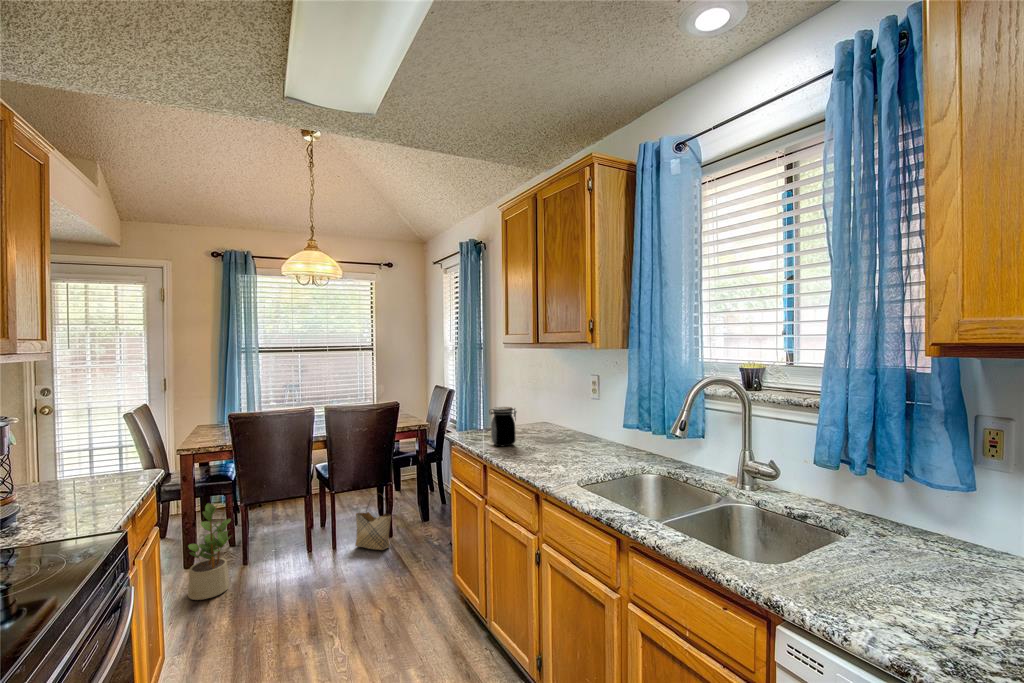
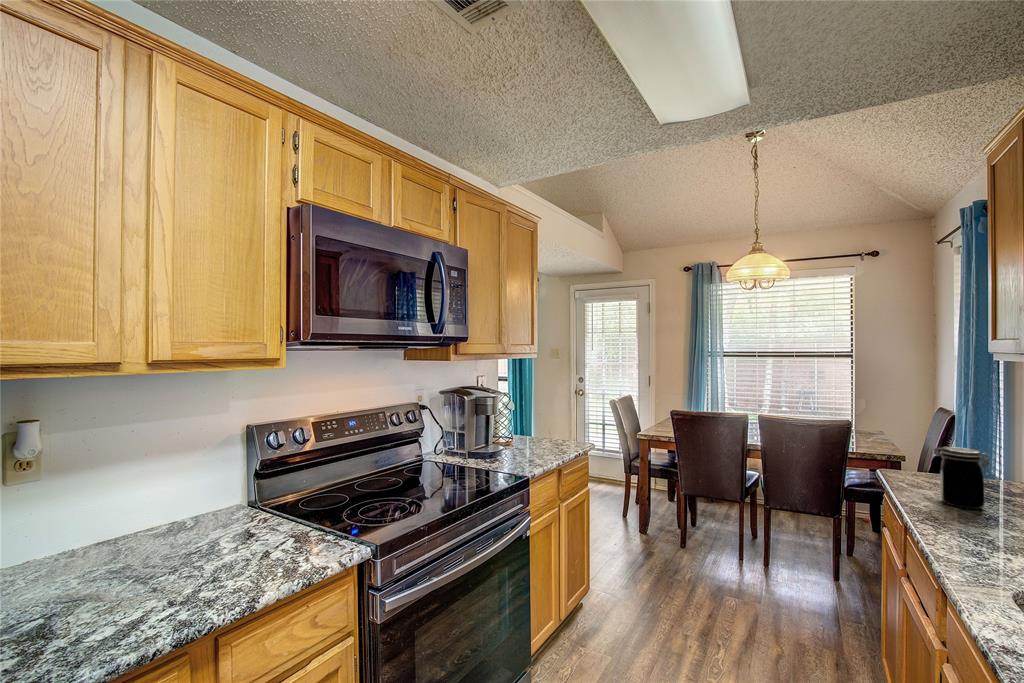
woven basket: present [355,493,391,550] -> none [789,523,835,591]
potted plant: present [188,503,231,600] -> none [631,481,667,560]

